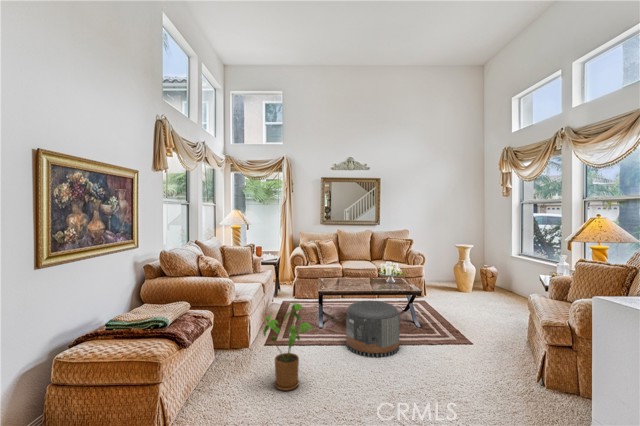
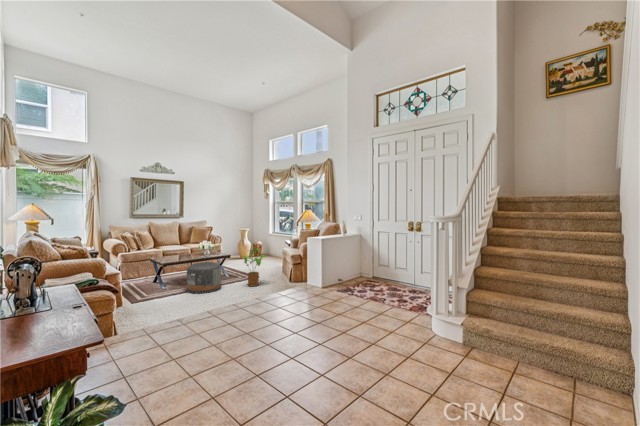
house plant: present [263,303,313,391] -> present [243,248,265,286]

